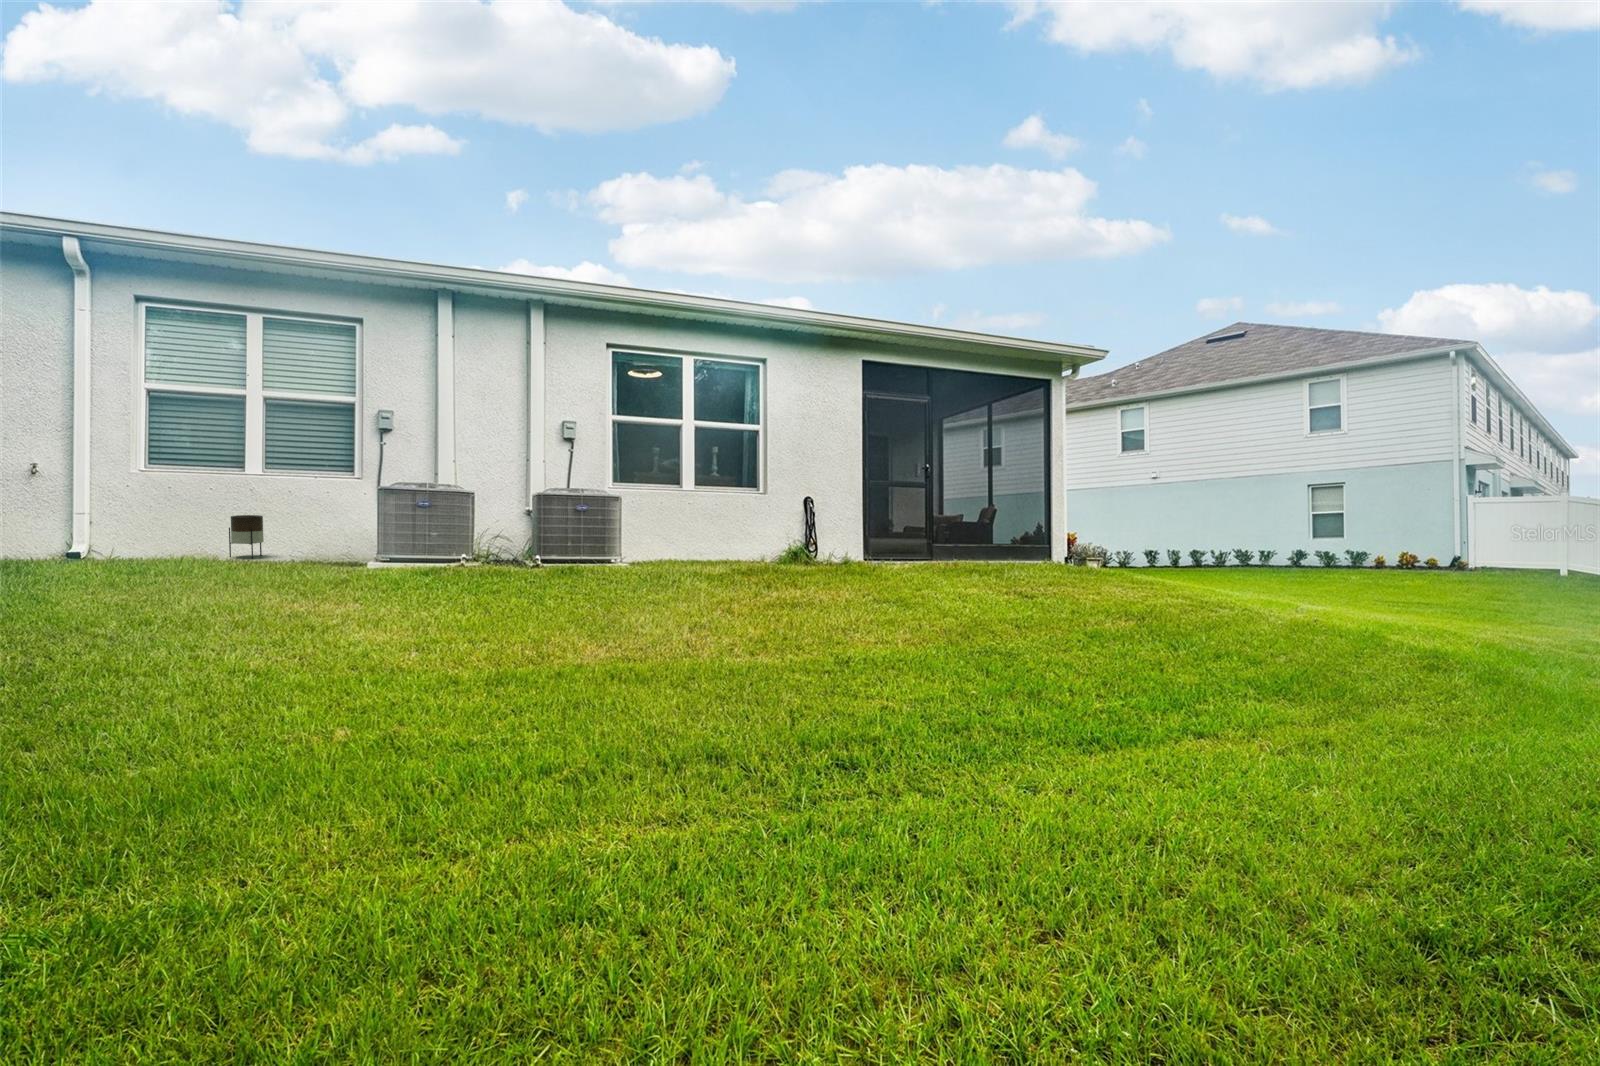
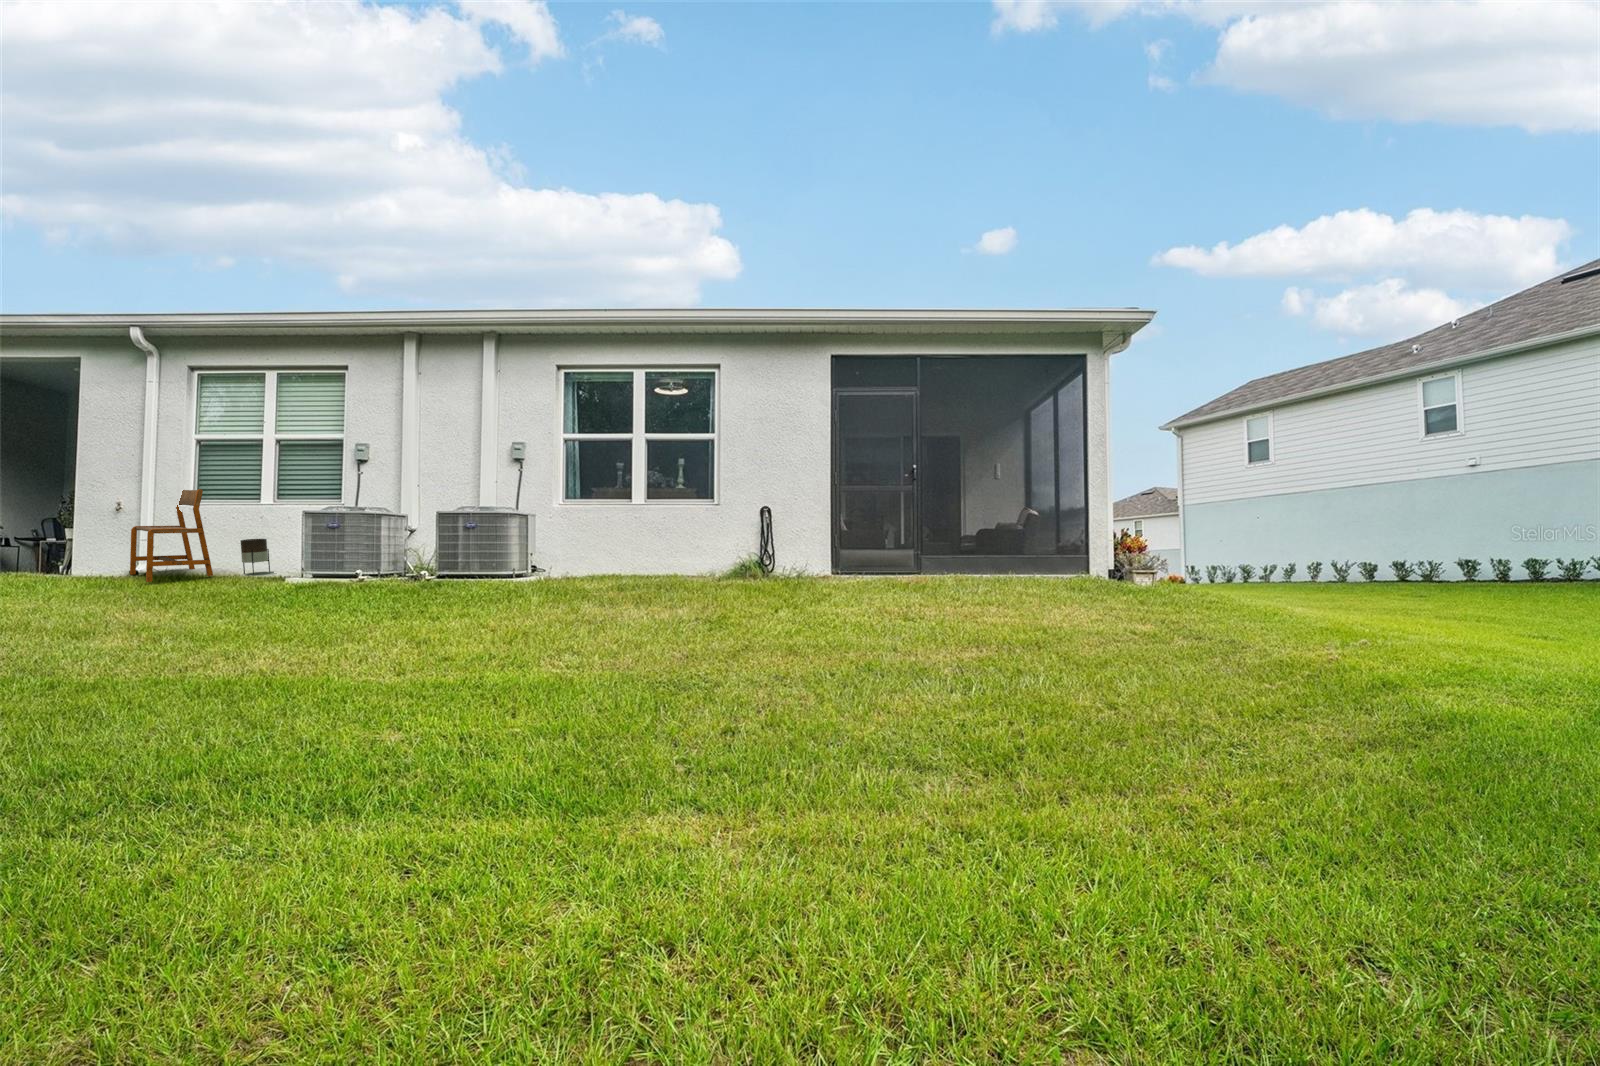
bench: none [50,450,199,567] -> present [130,489,213,582]

